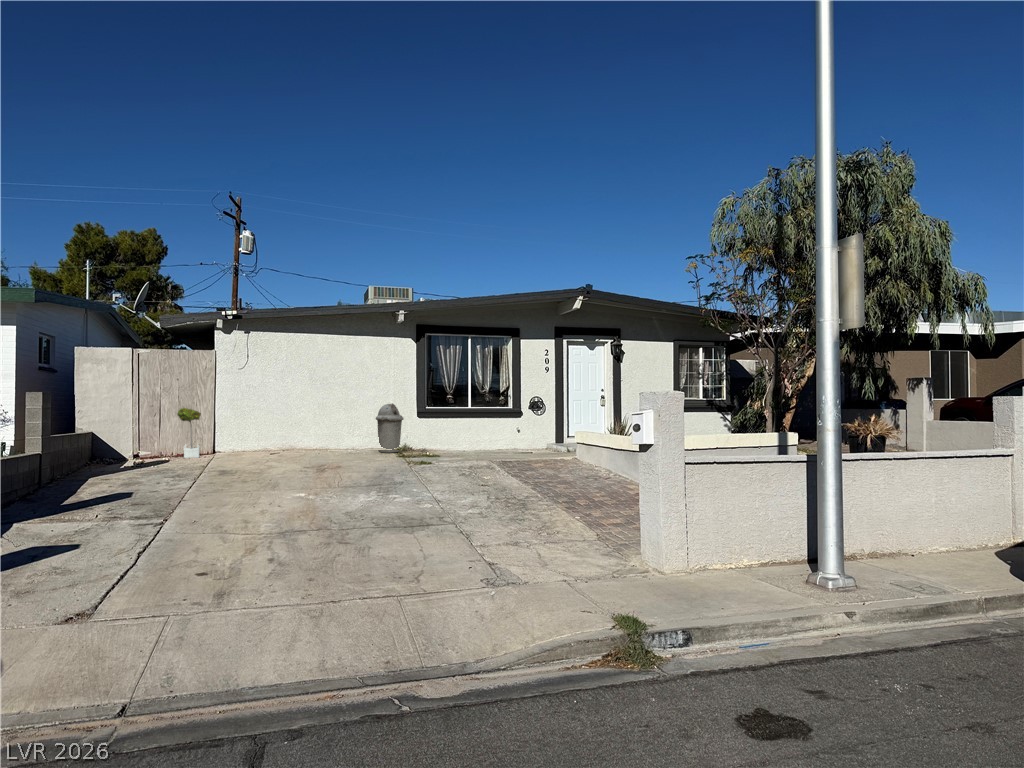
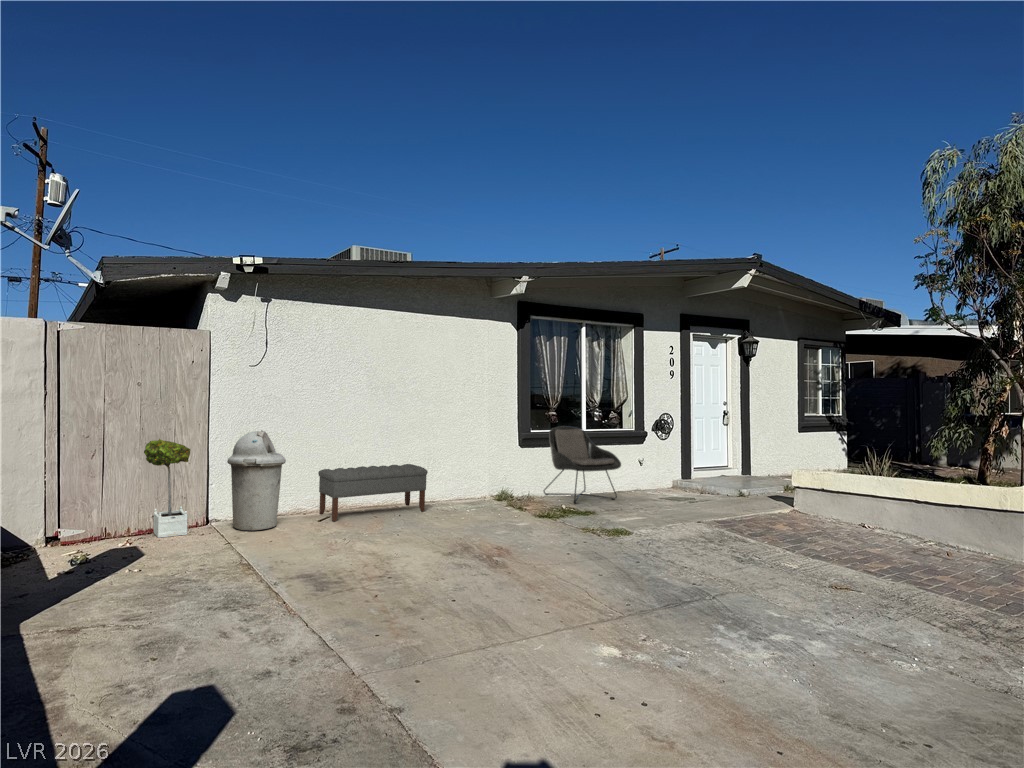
trash can: present [376,403,404,453] -> present [227,430,286,530]
lounge chair: none [433,405,478,454] -> present [544,426,621,503]
bench: none [278,426,341,456] -> present [318,464,428,521]

